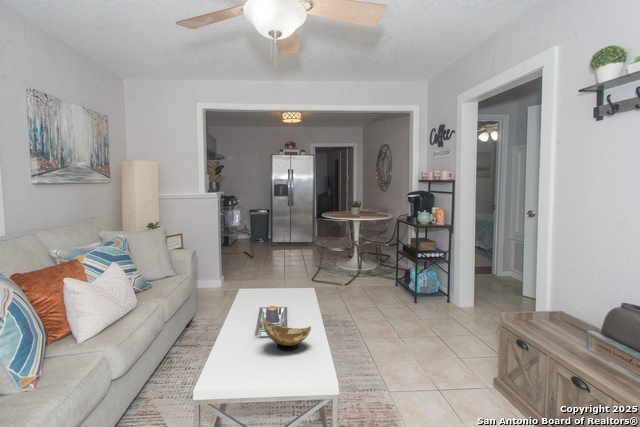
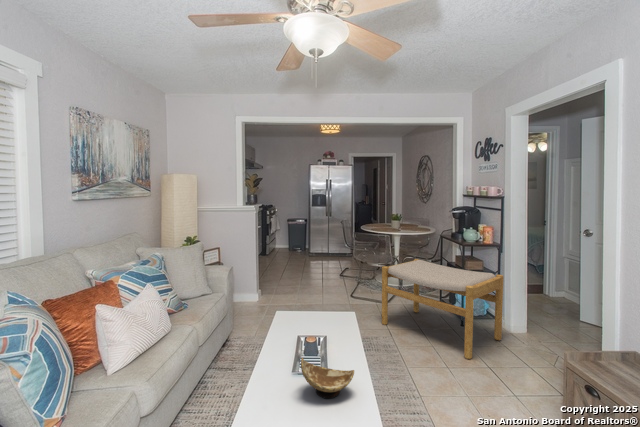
footstool: none [342,242,451,329] -> present [382,259,503,359]

